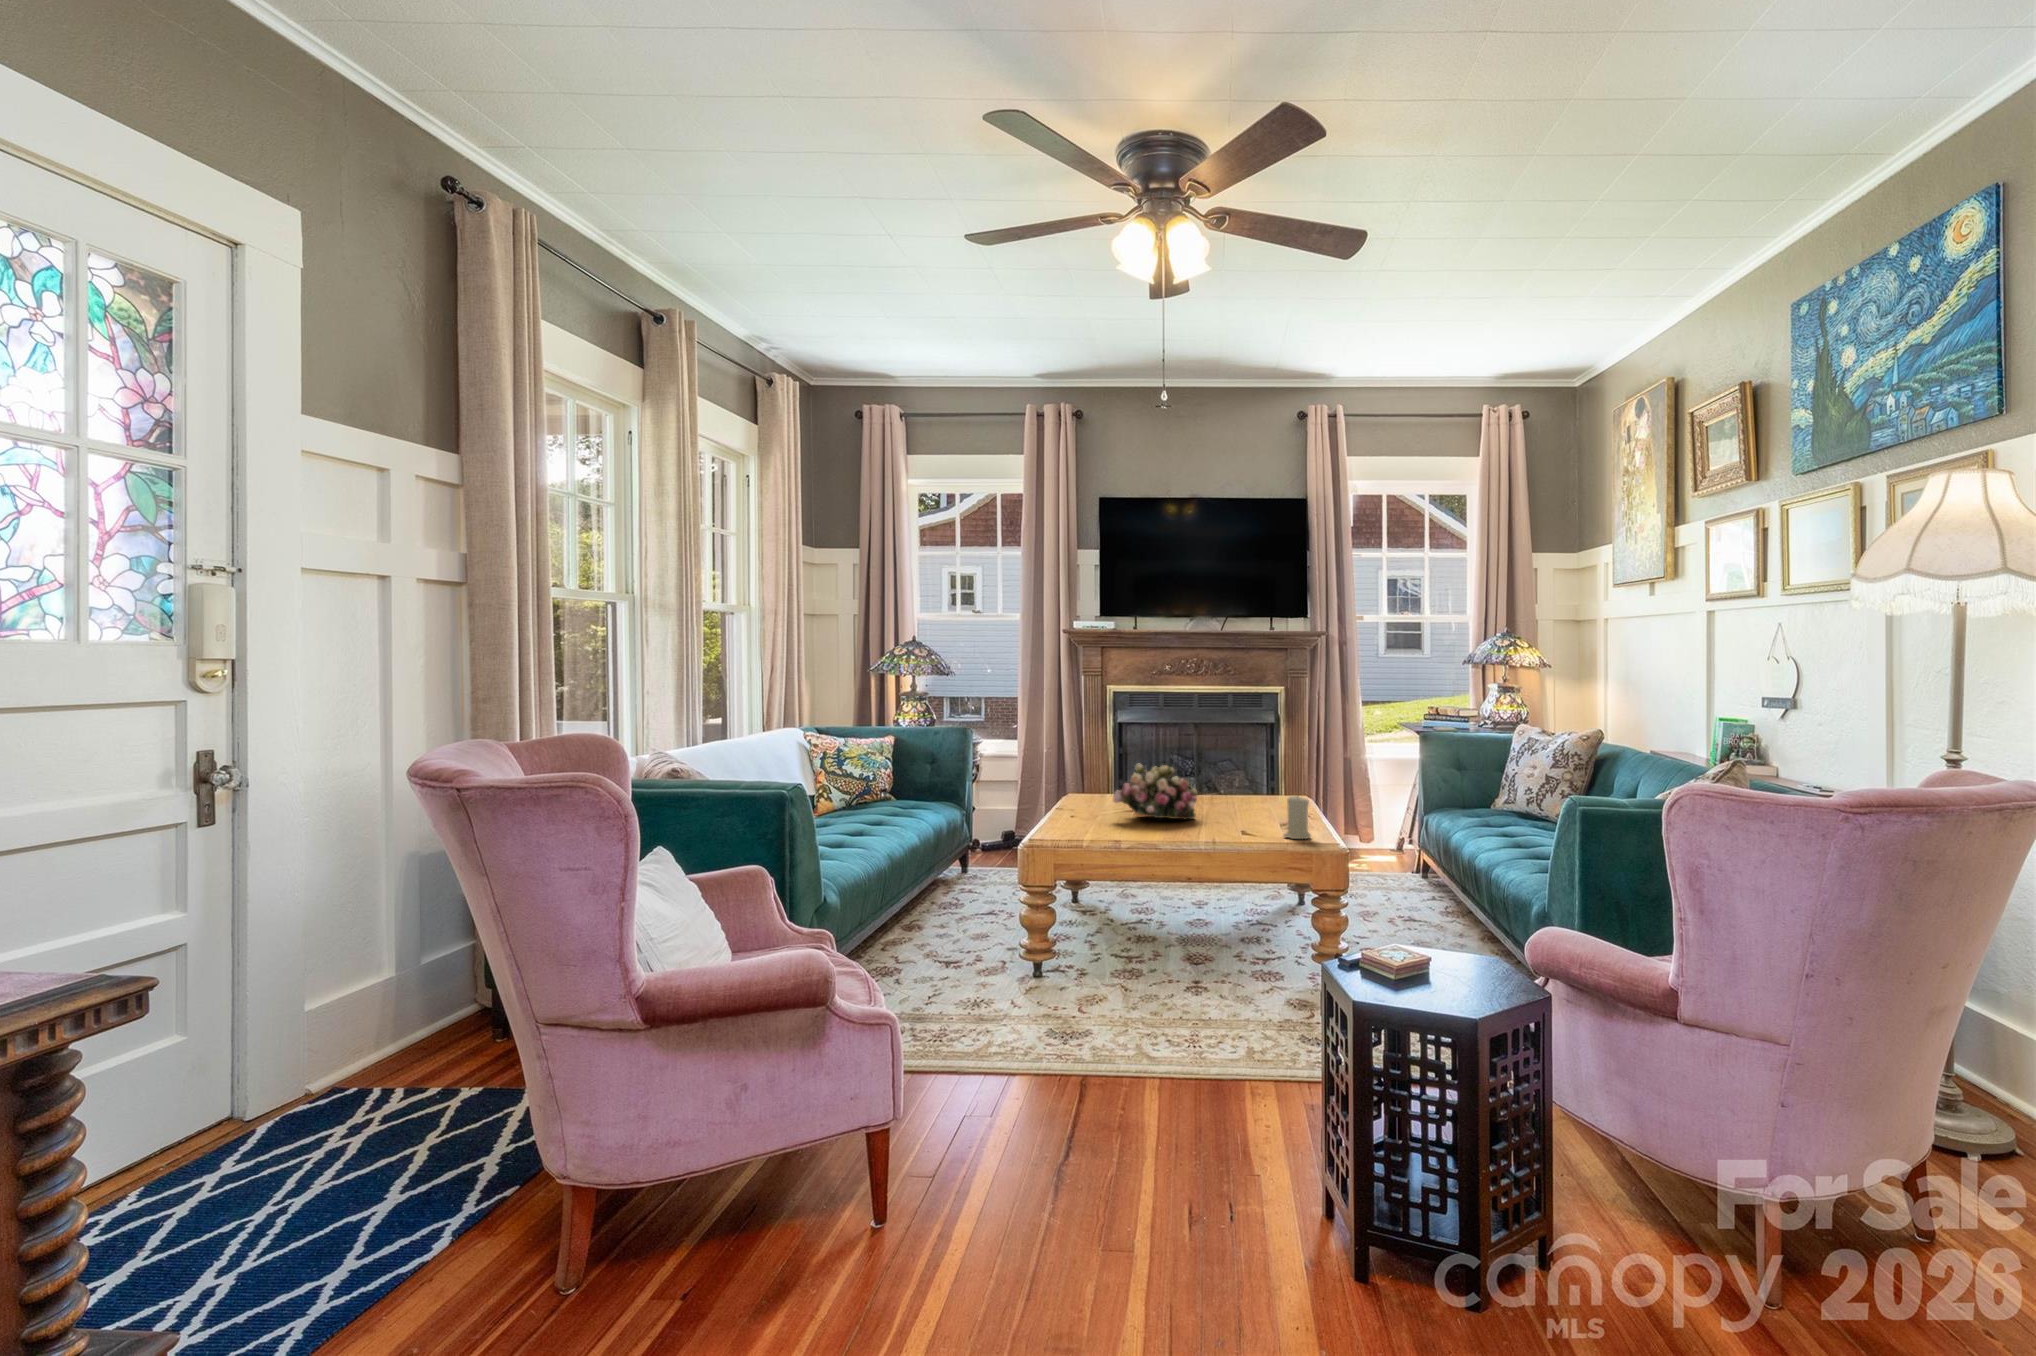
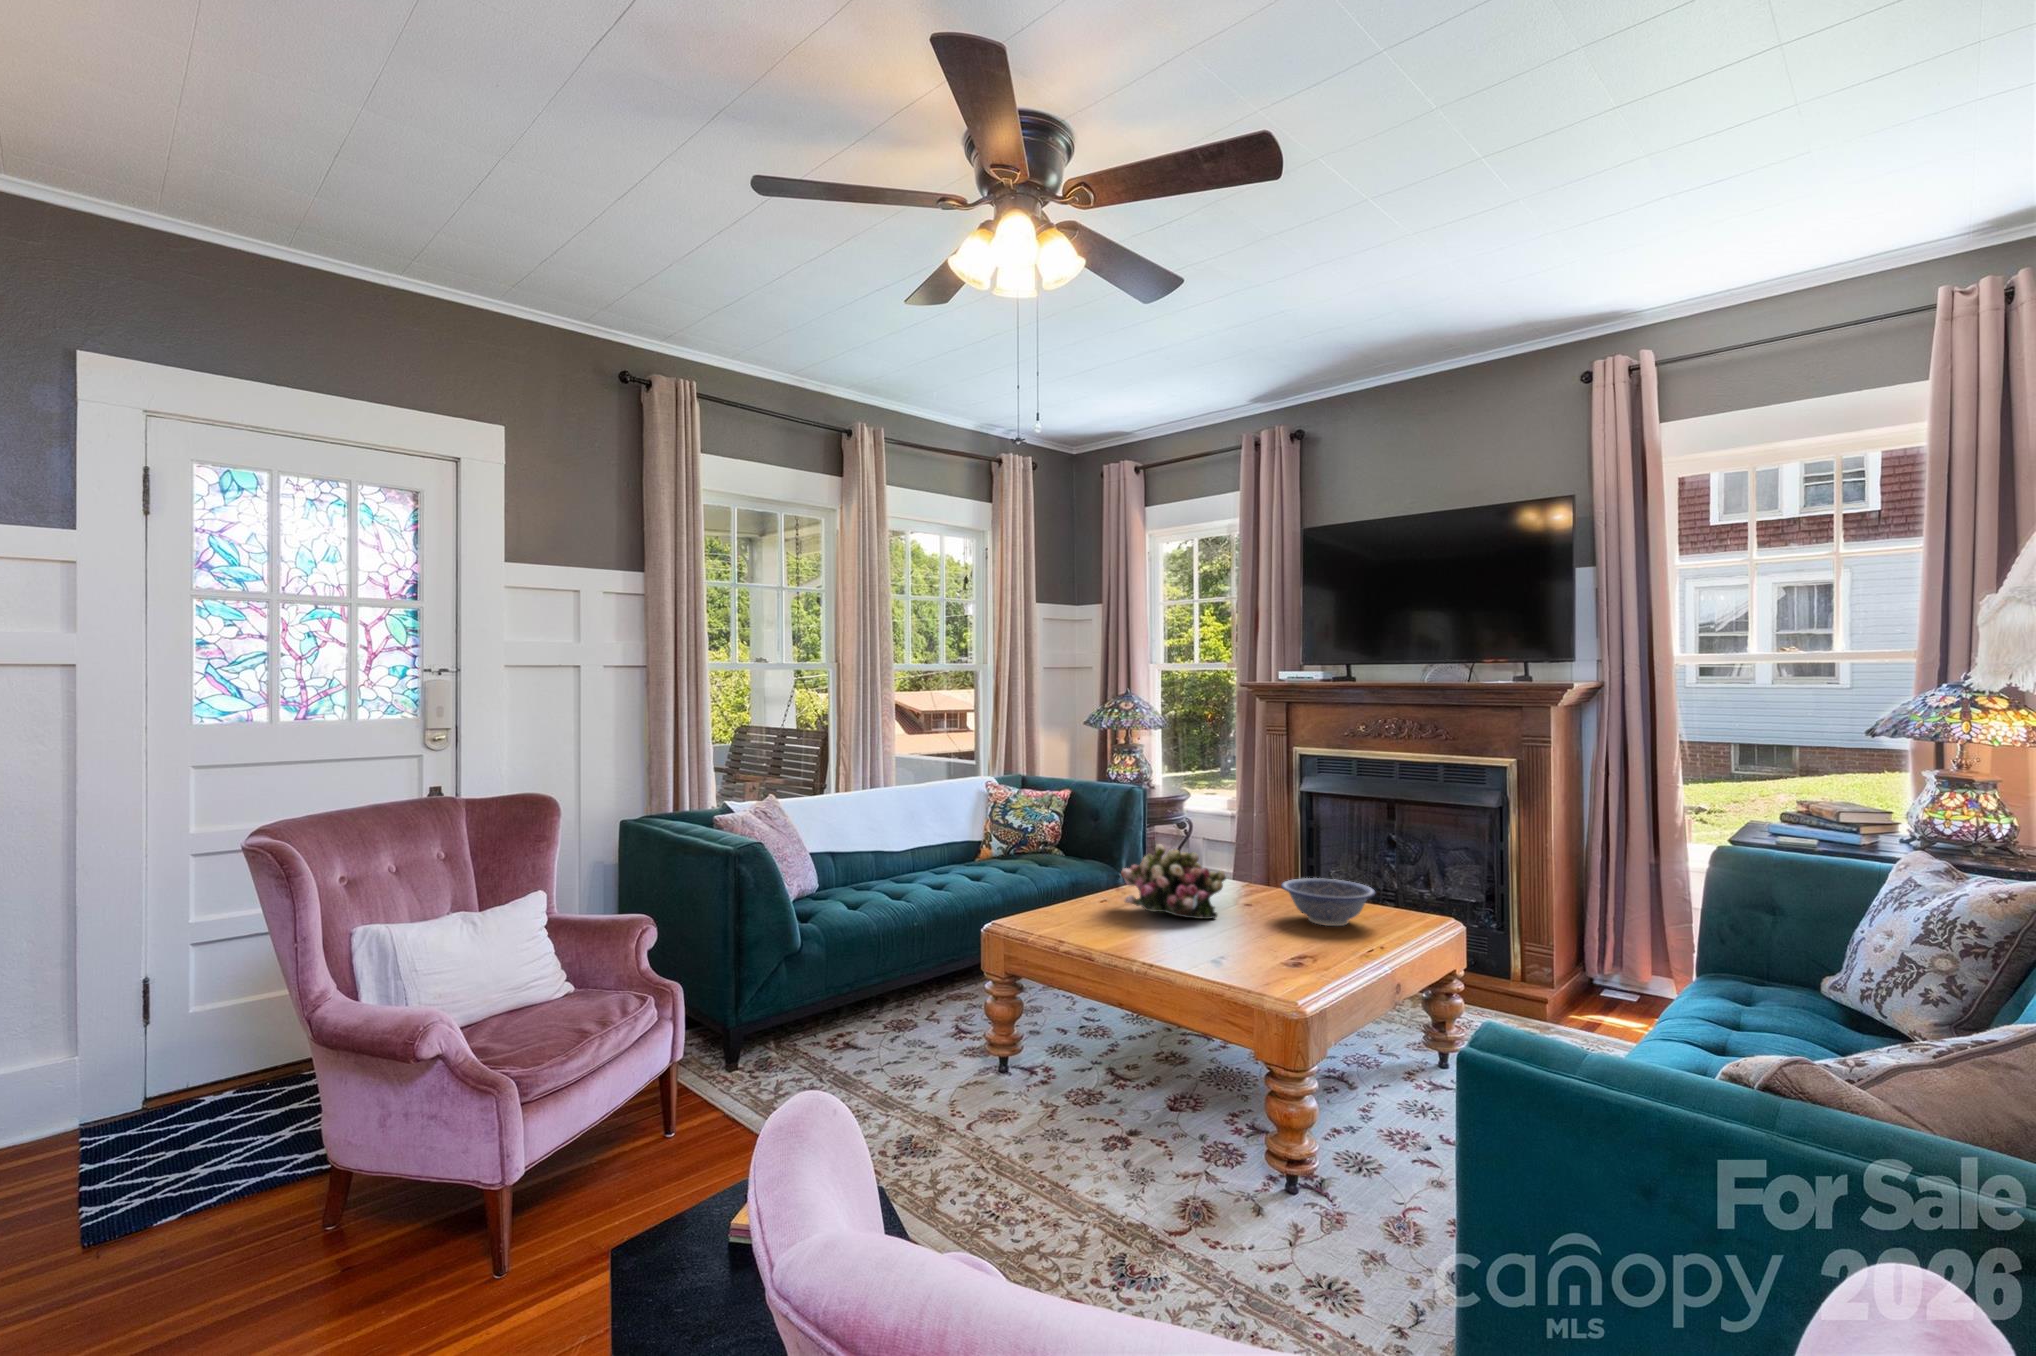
decorative bowl: none [1220,781,1290,813] -> present [1281,878,1375,926]
candle: present [1283,796,1311,839] -> none [1212,912,1247,976]

